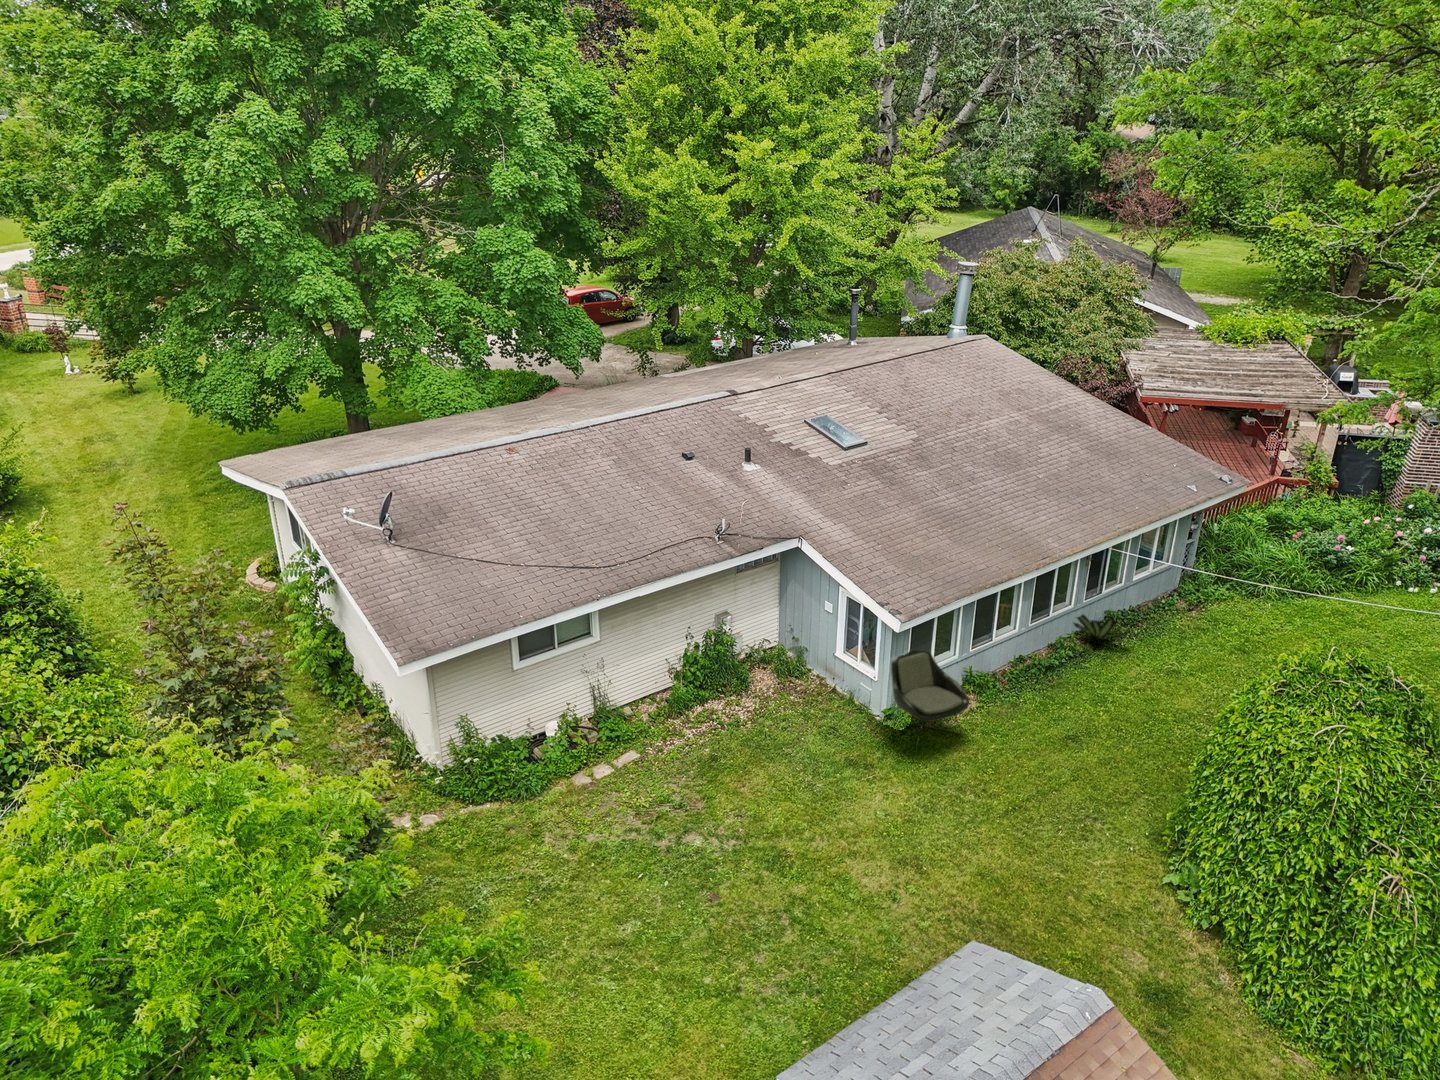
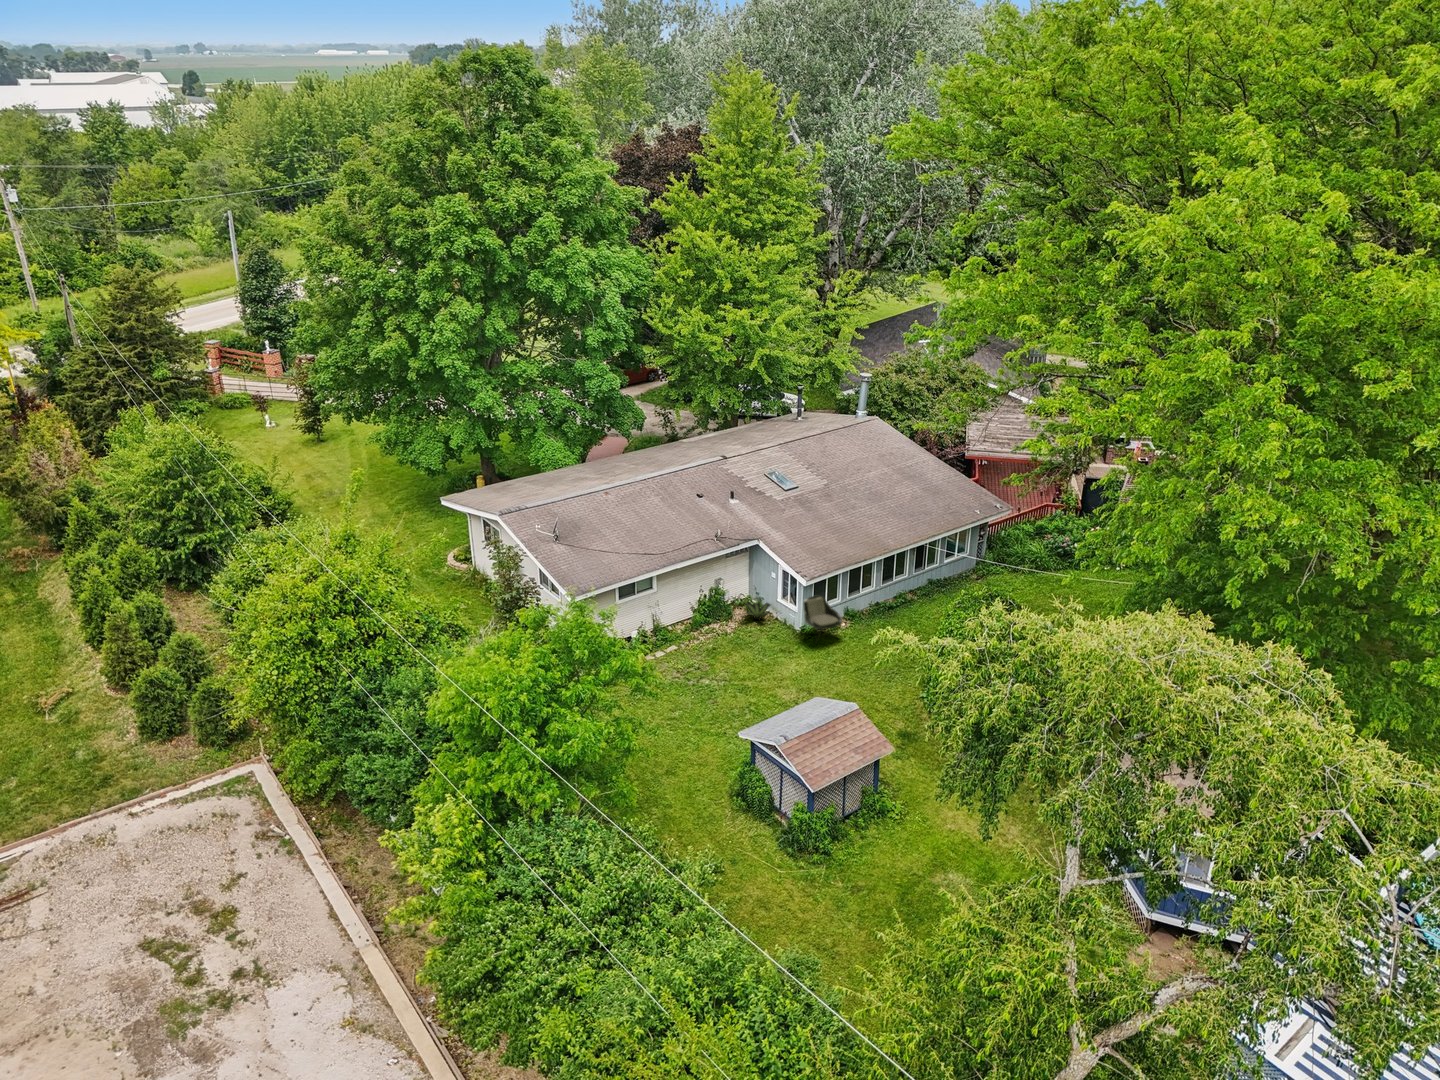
potted plant: present [1074,615,1124,645] -> present [745,602,770,620]

